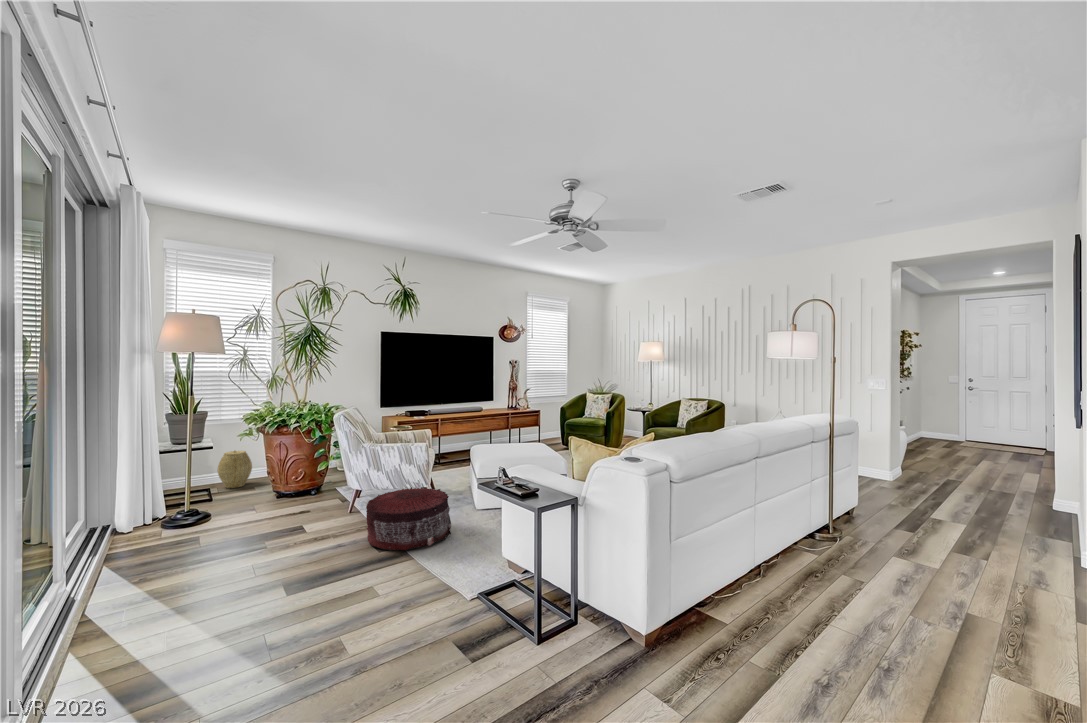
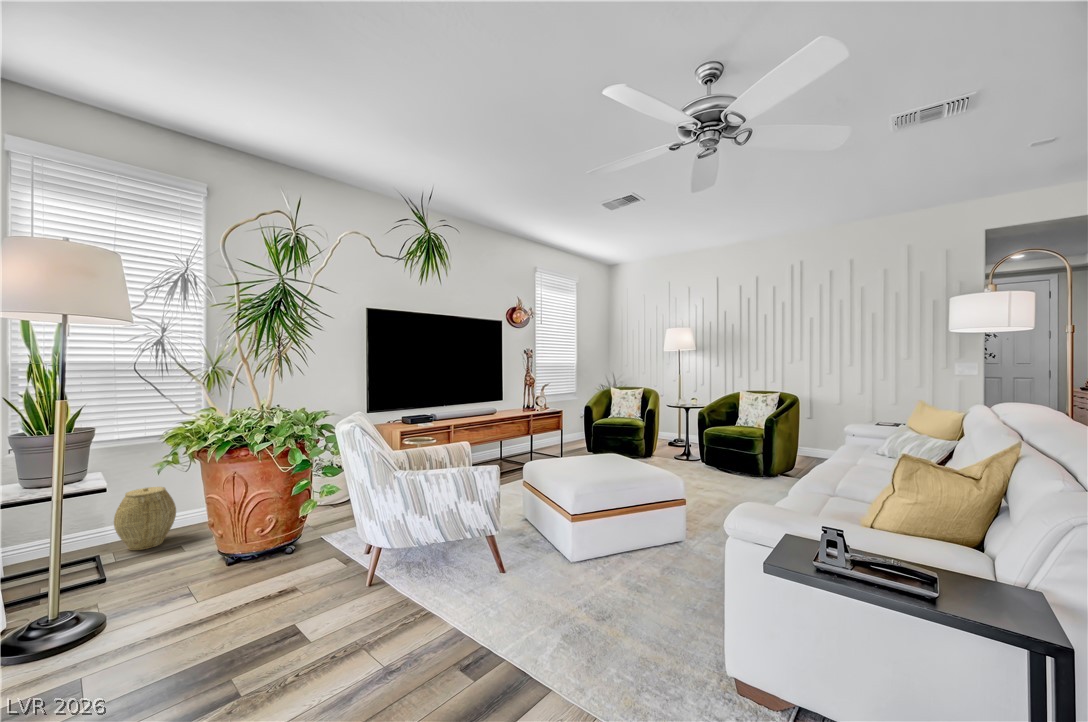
pouf: present [366,487,451,550] -> none [428,539,576,675]

